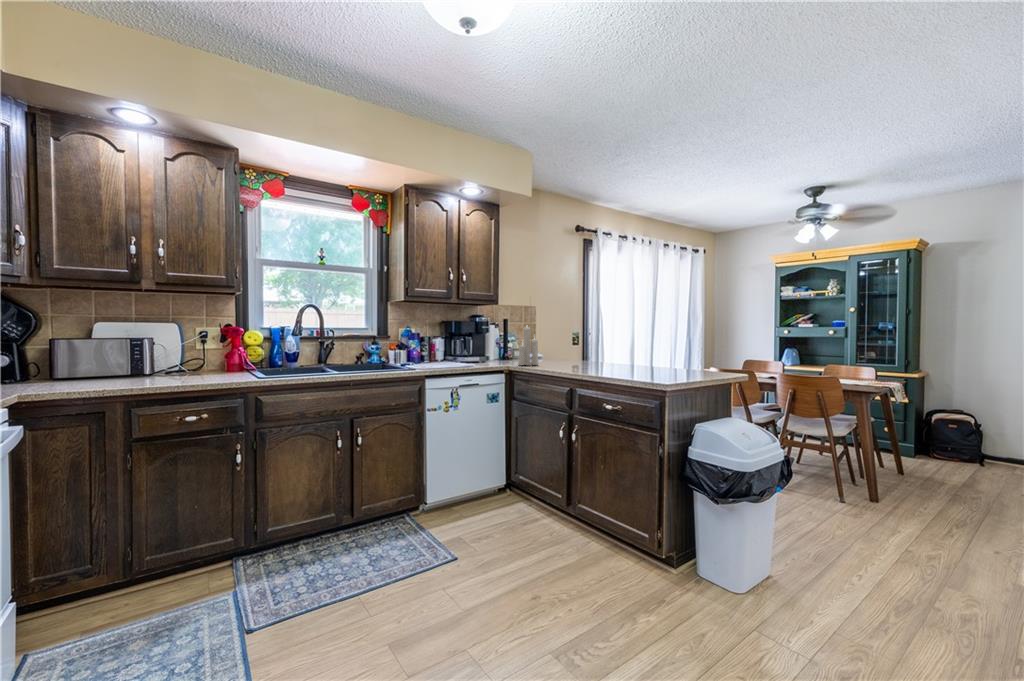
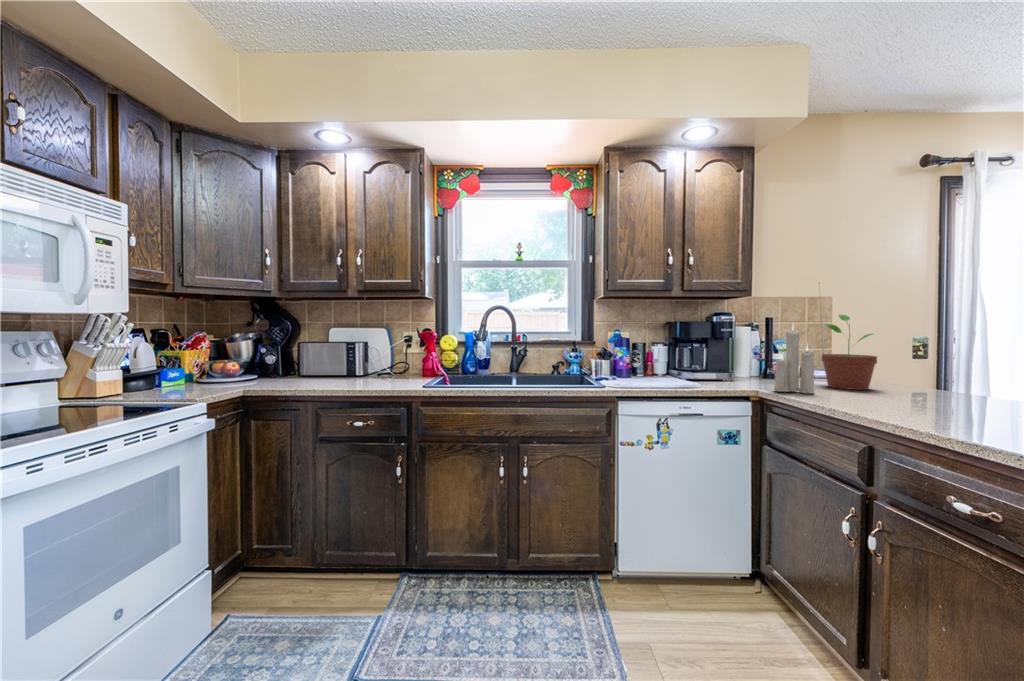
potted plant: none [538,318,564,363] -> present [822,314,877,390]

